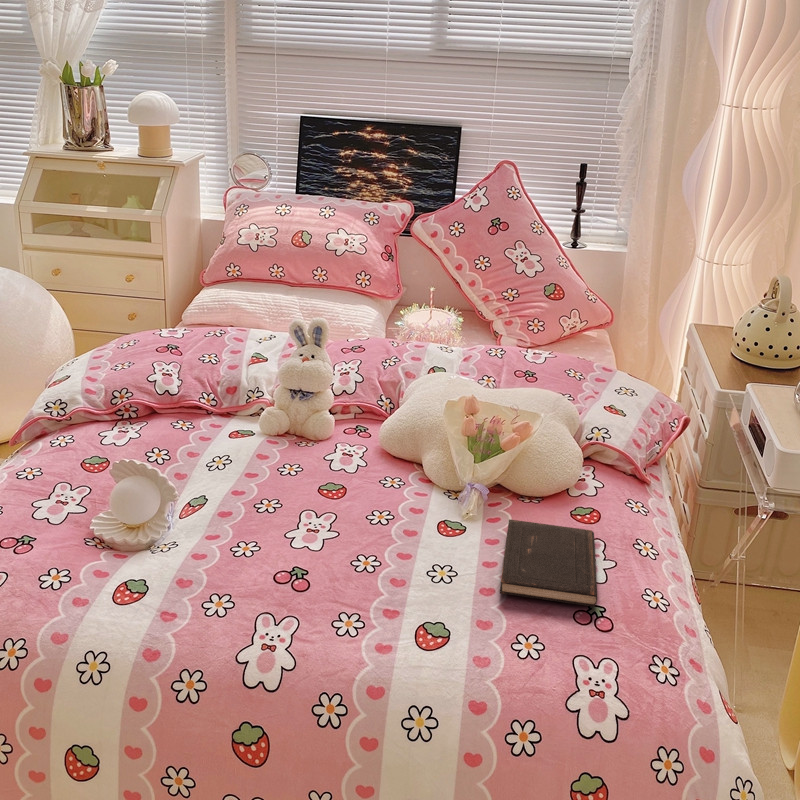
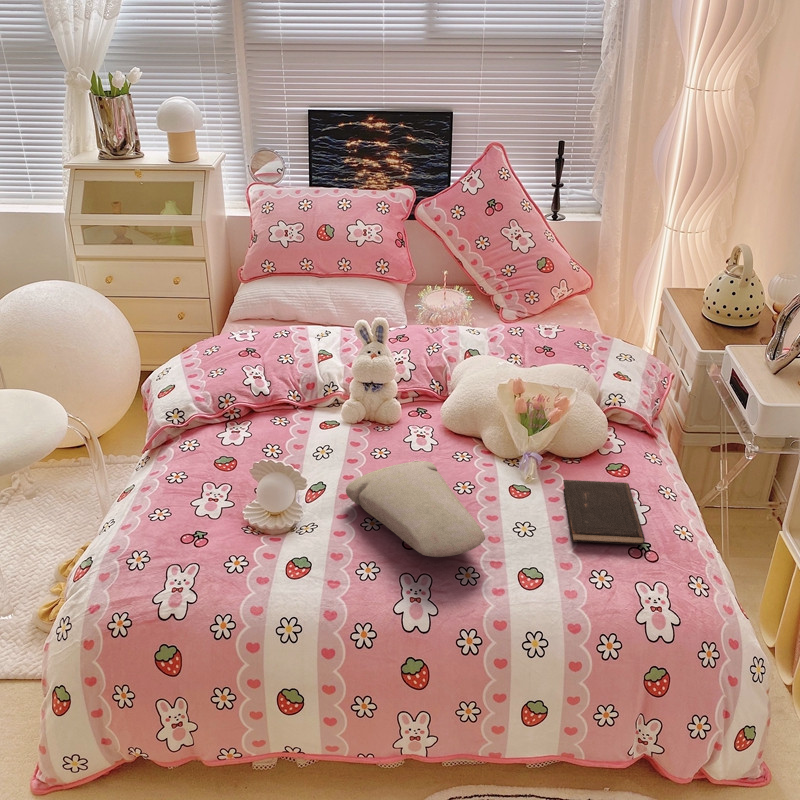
pillow: none [224,478,378,591] -> present [346,461,485,557]

